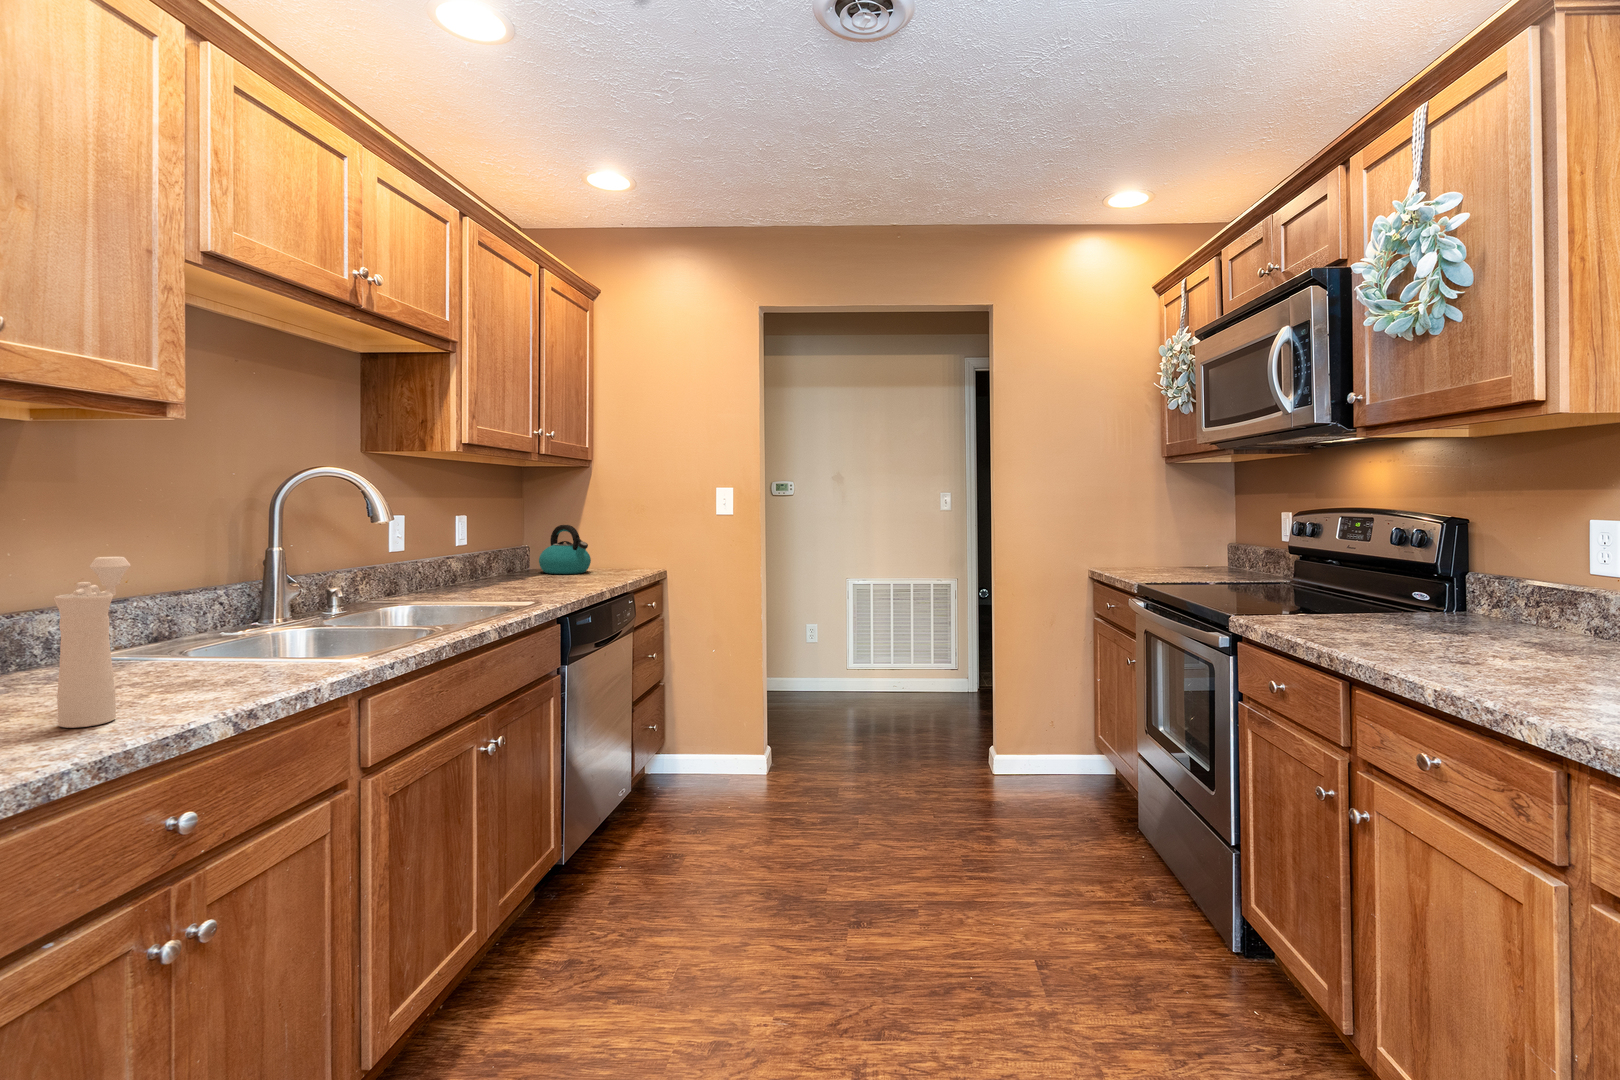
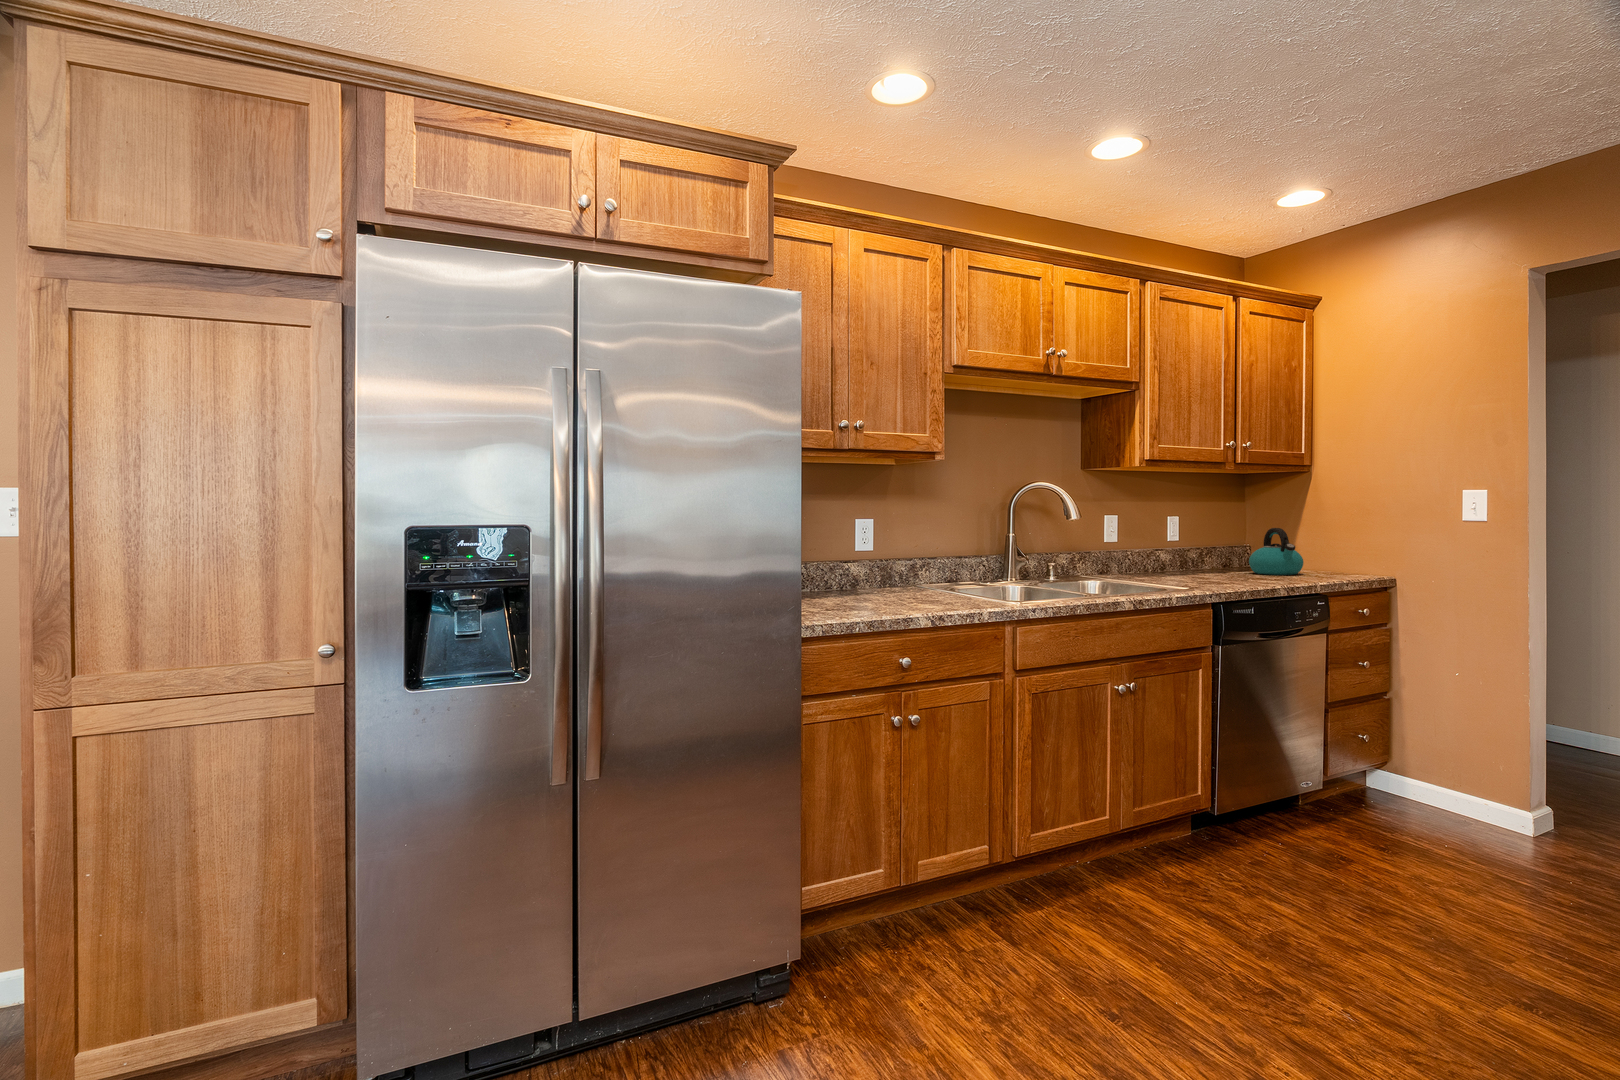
pepper mill: present [54,557,131,728] -> none [869,534,903,612]

